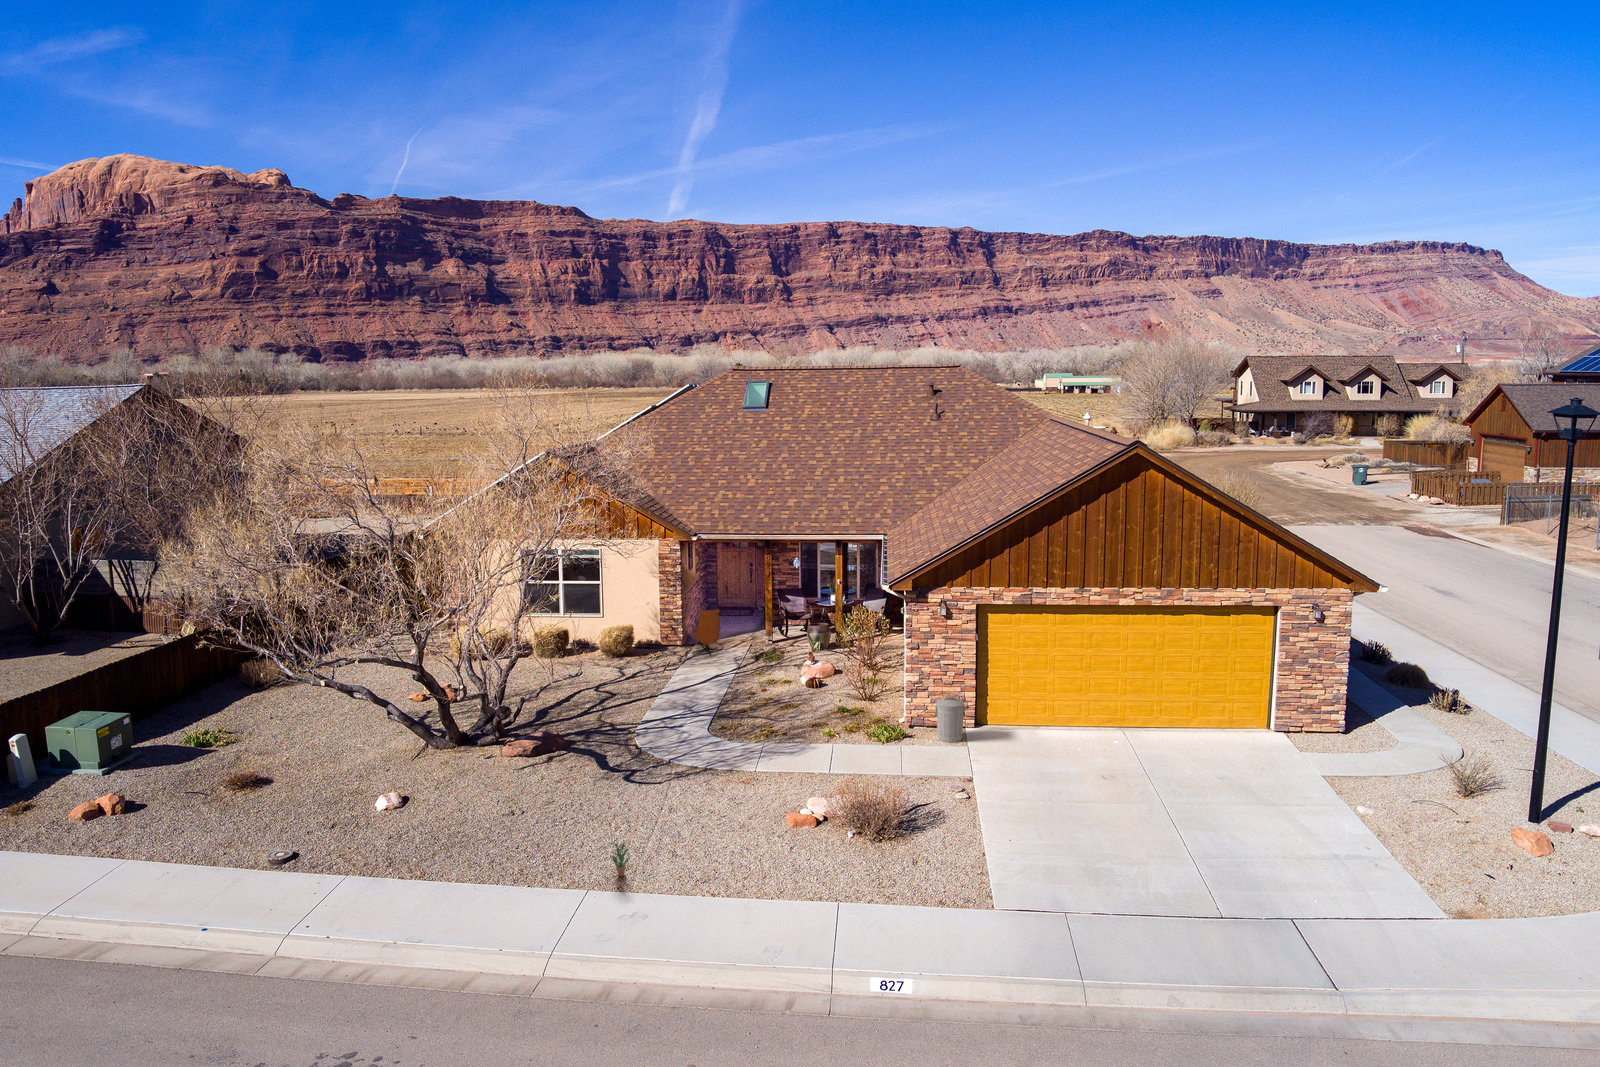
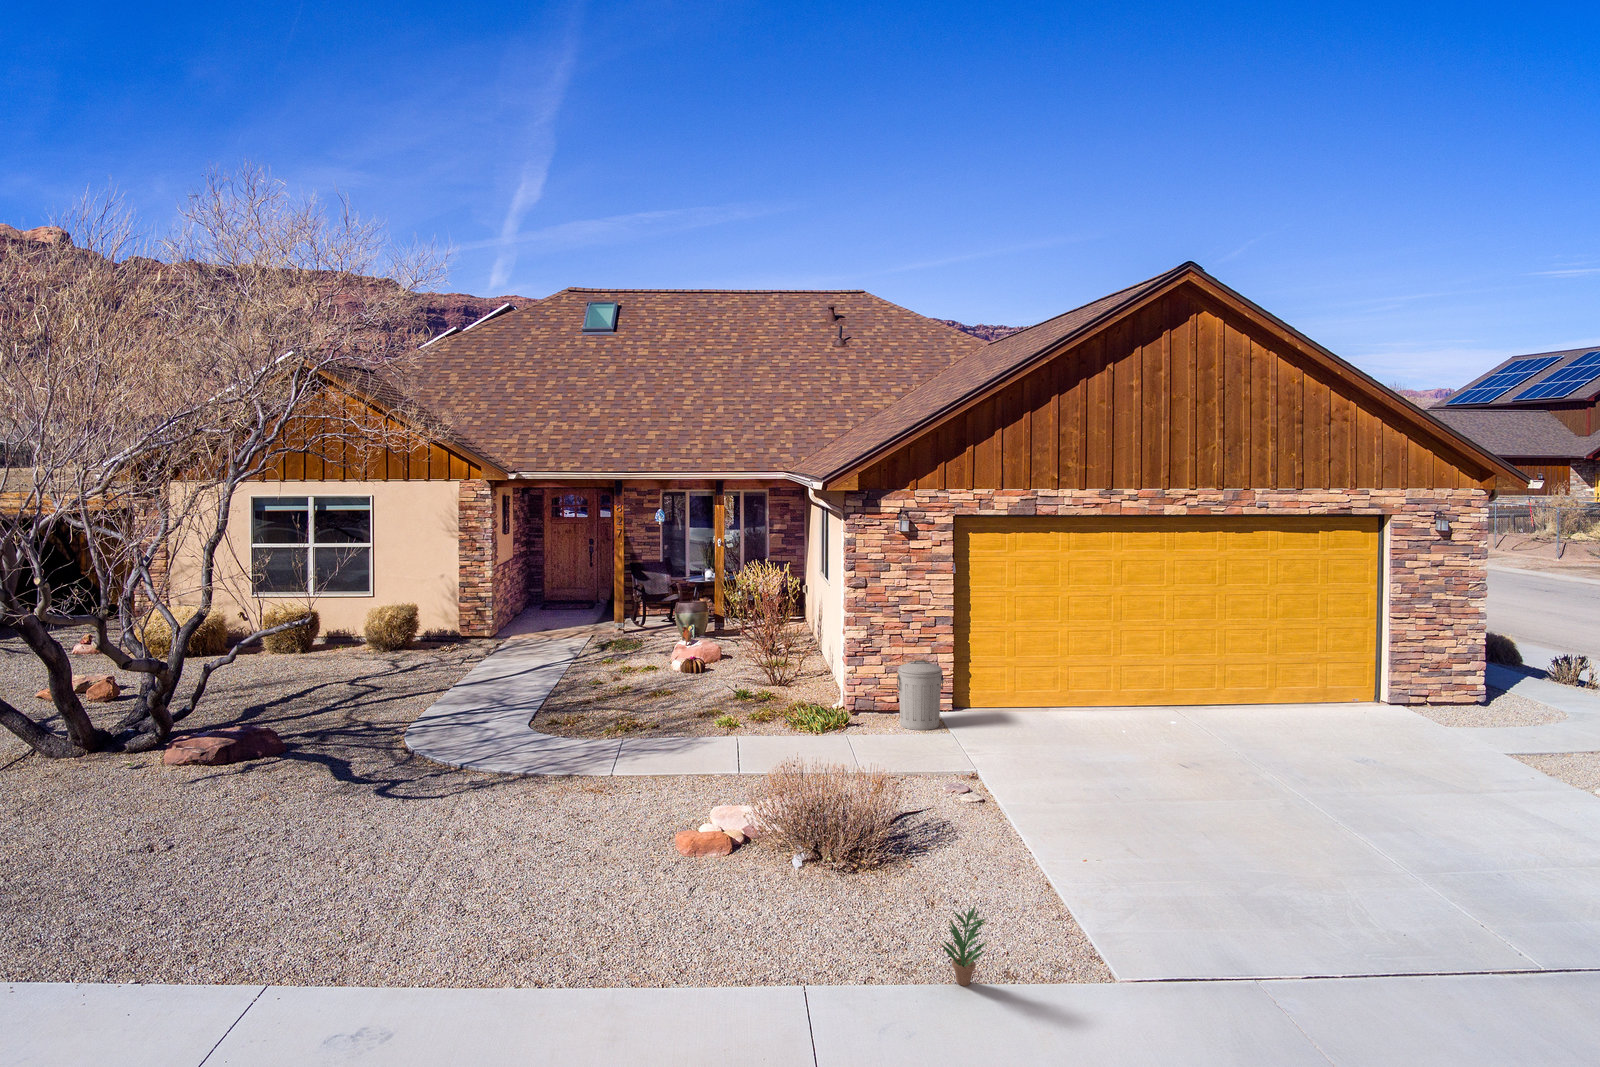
lounge chair: present [691,609,721,656] -> none [505,575,552,646]
potted plant: present [612,842,629,876] -> present [941,905,987,986]

